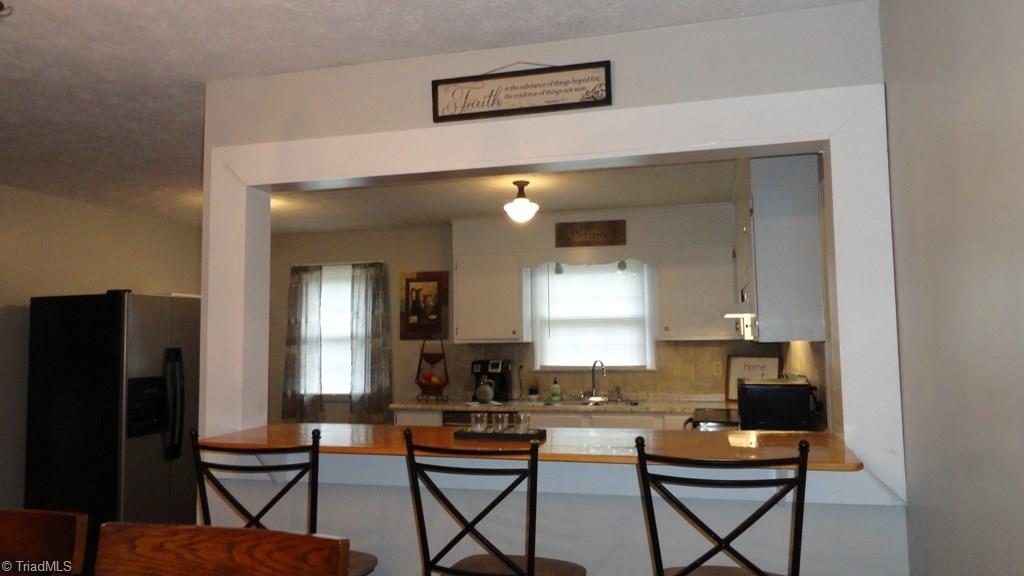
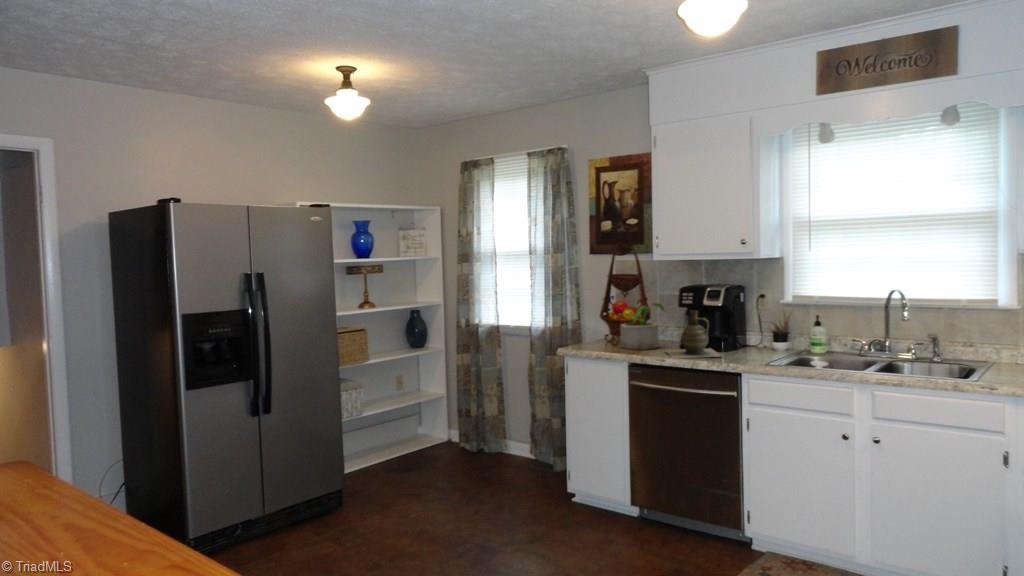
potted plant: none [427,372,461,404] -> present [619,303,665,350]

